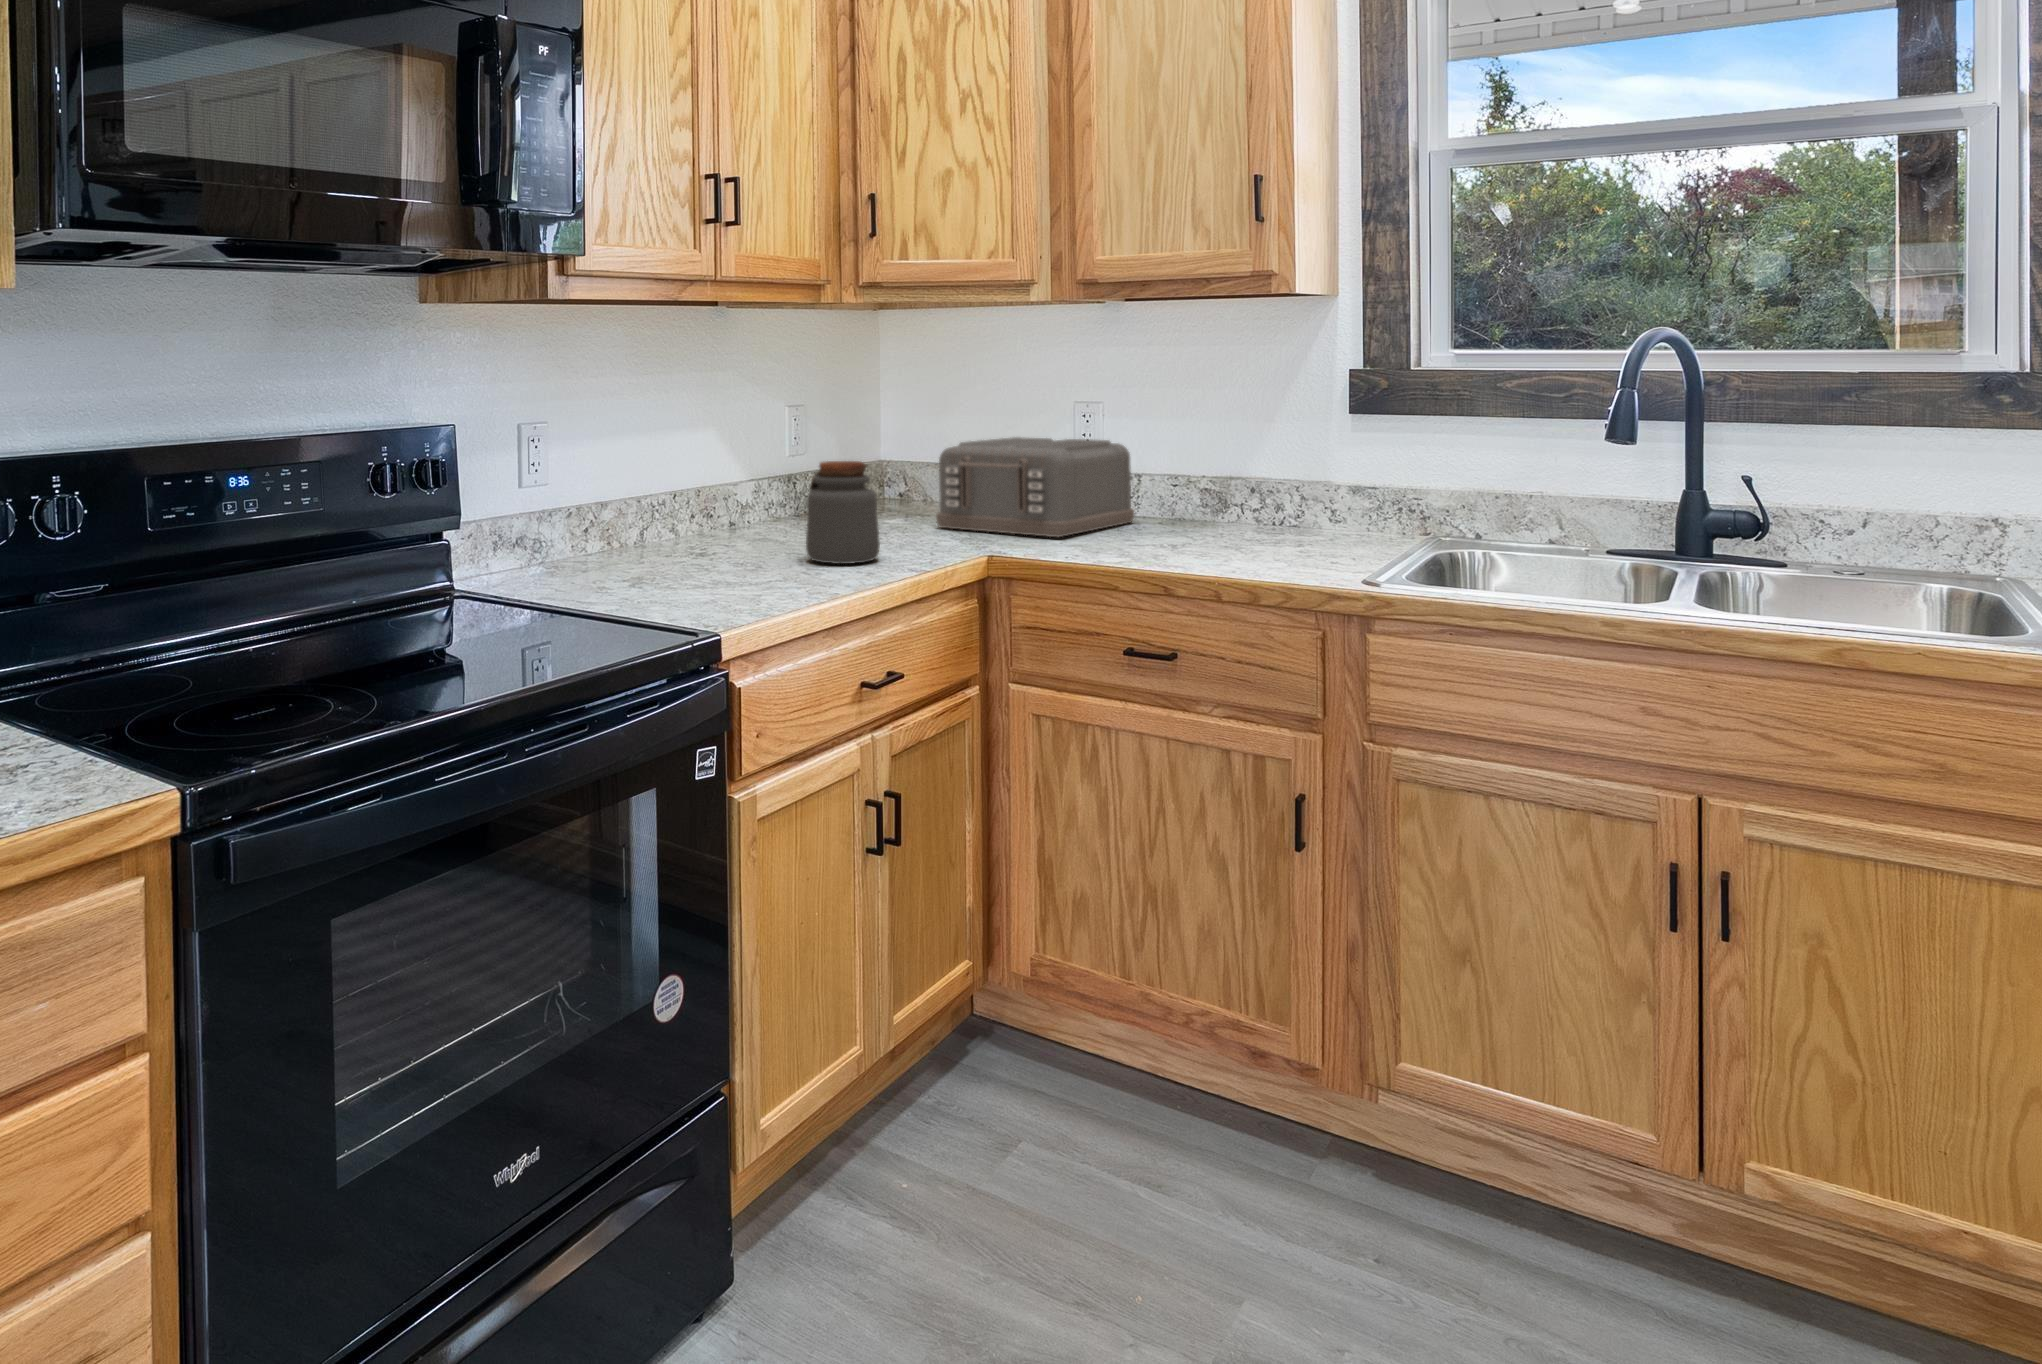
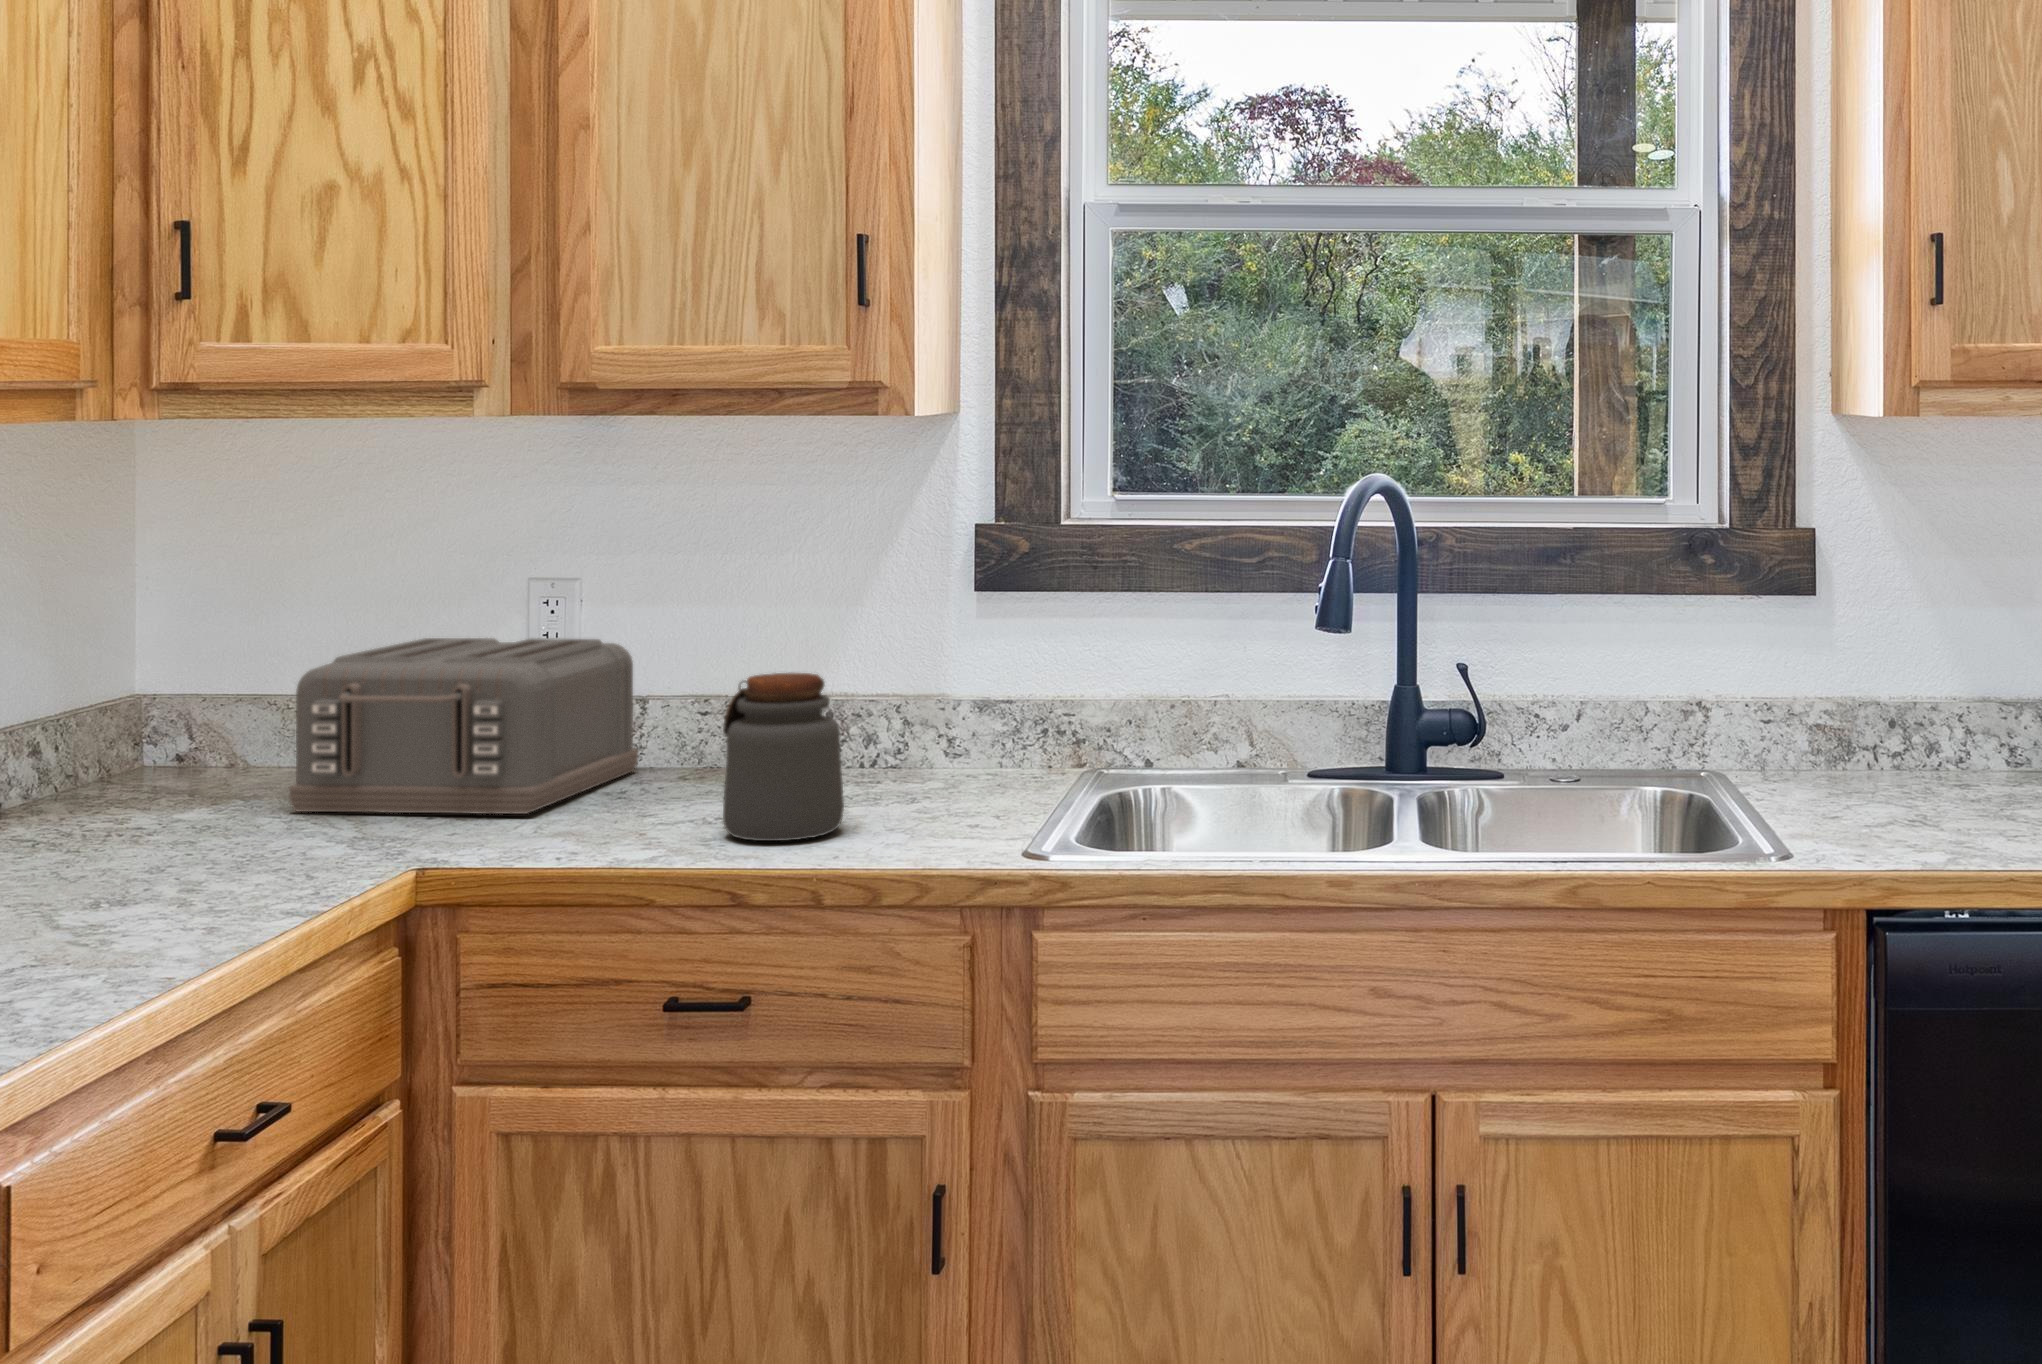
jar: present [806,461,880,564] -> present [723,673,844,841]

